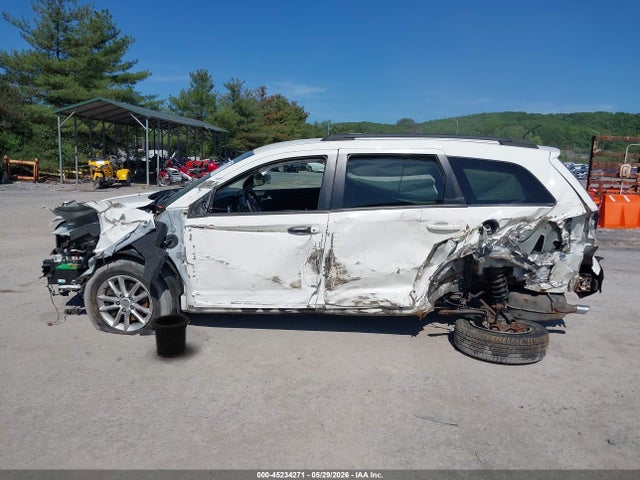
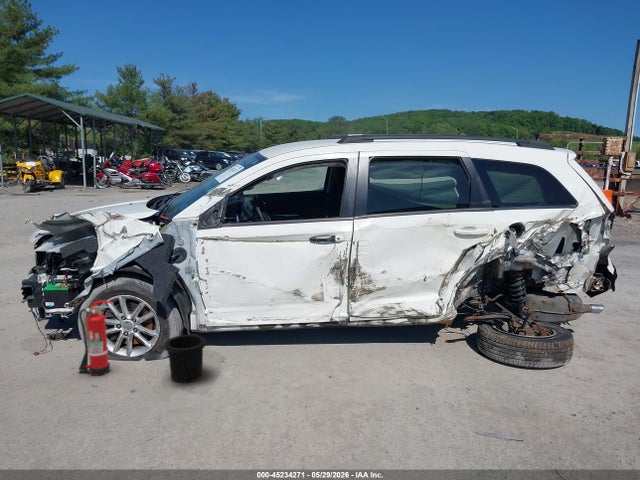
fire extinguisher: none [80,279,109,347] -> present [79,301,112,376]

